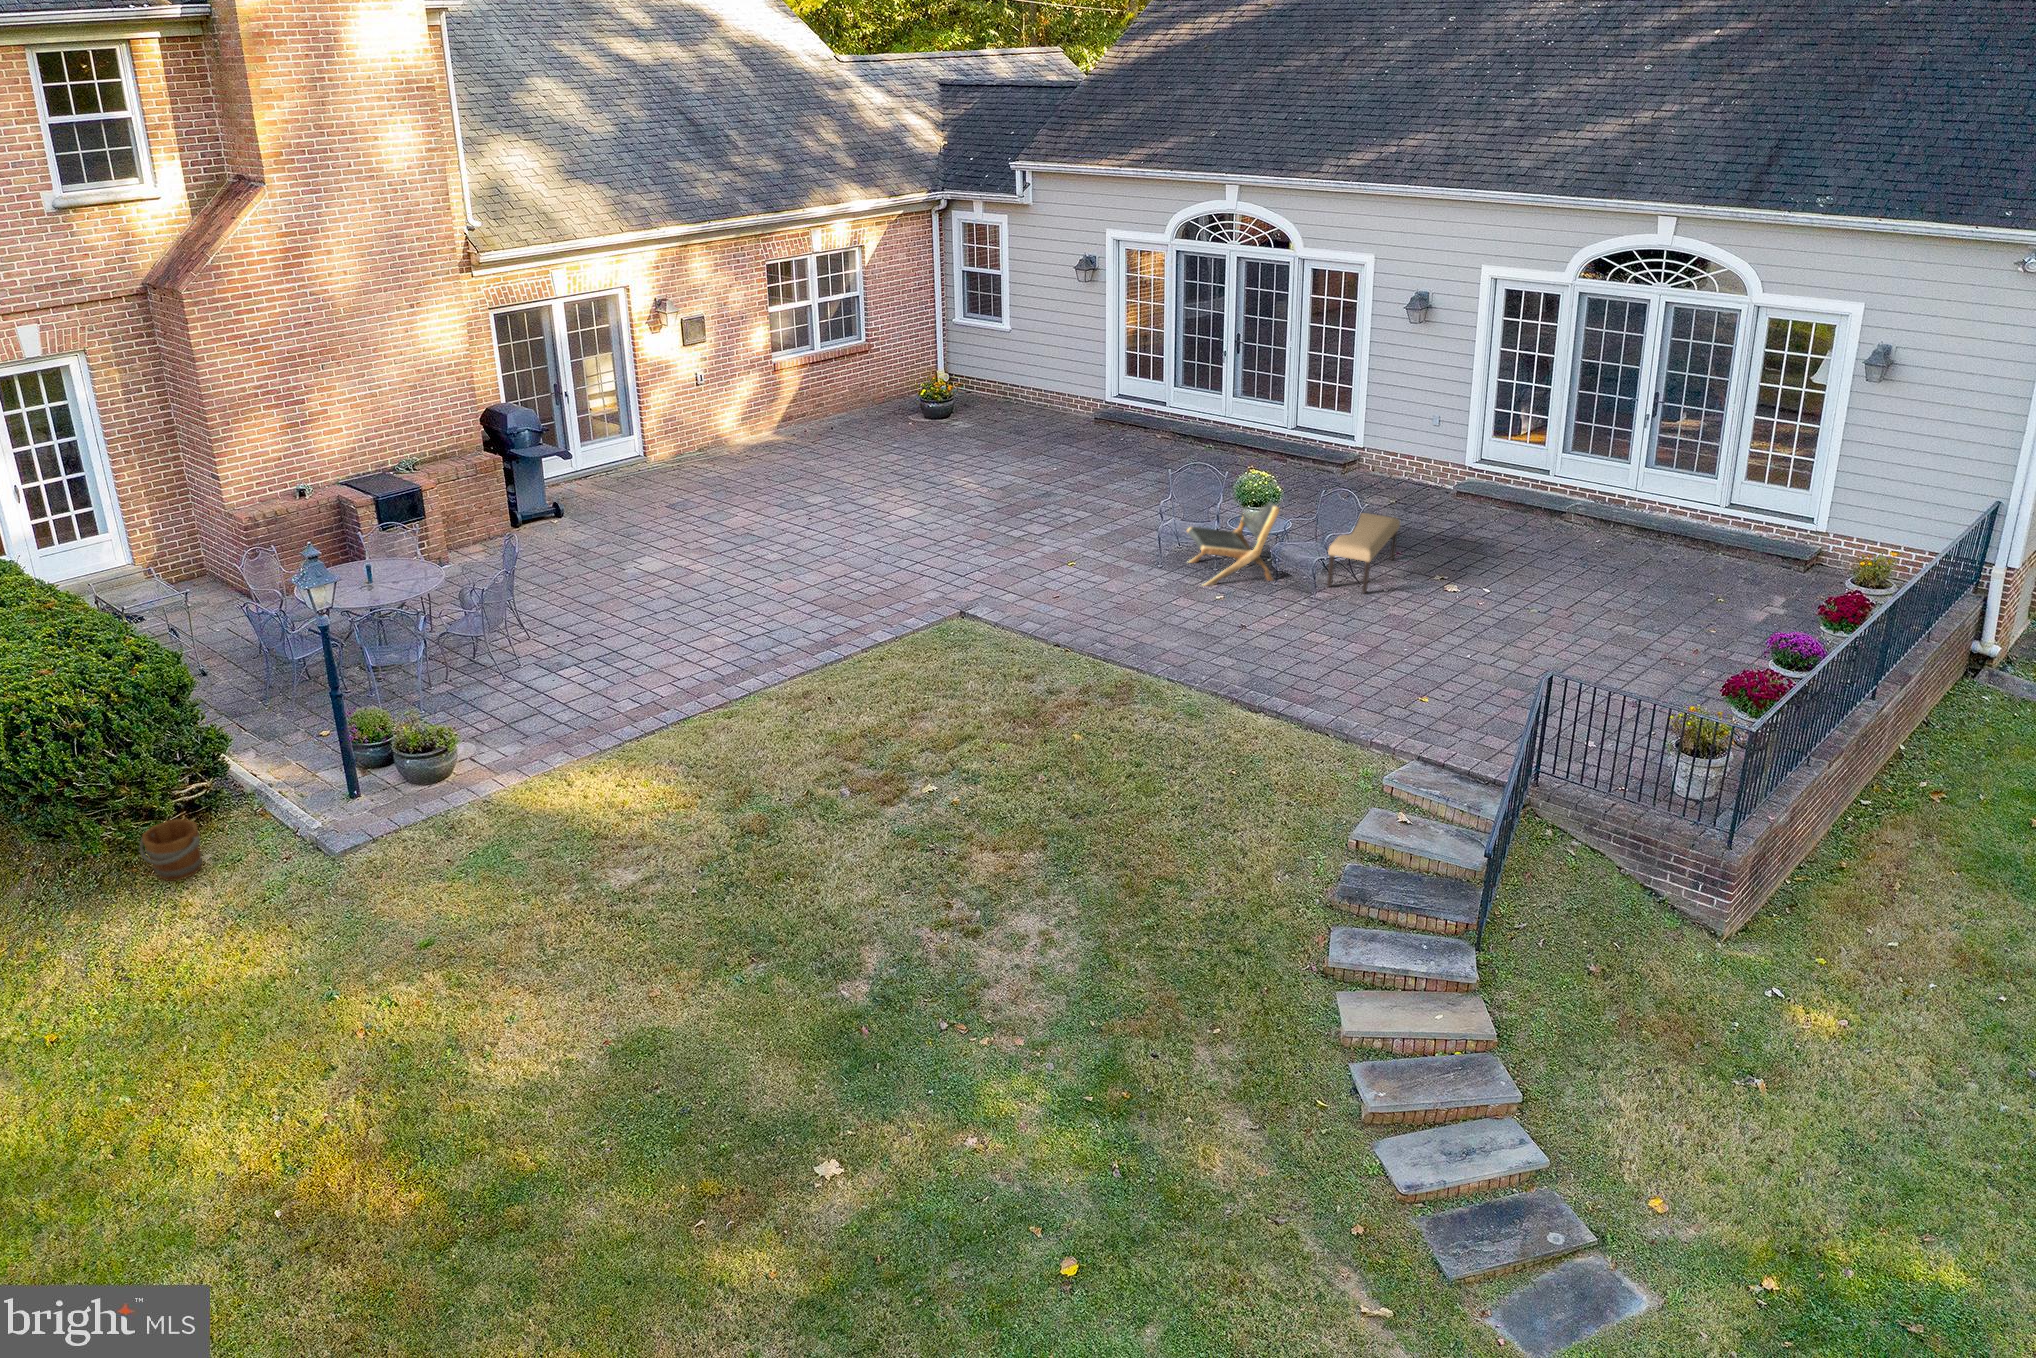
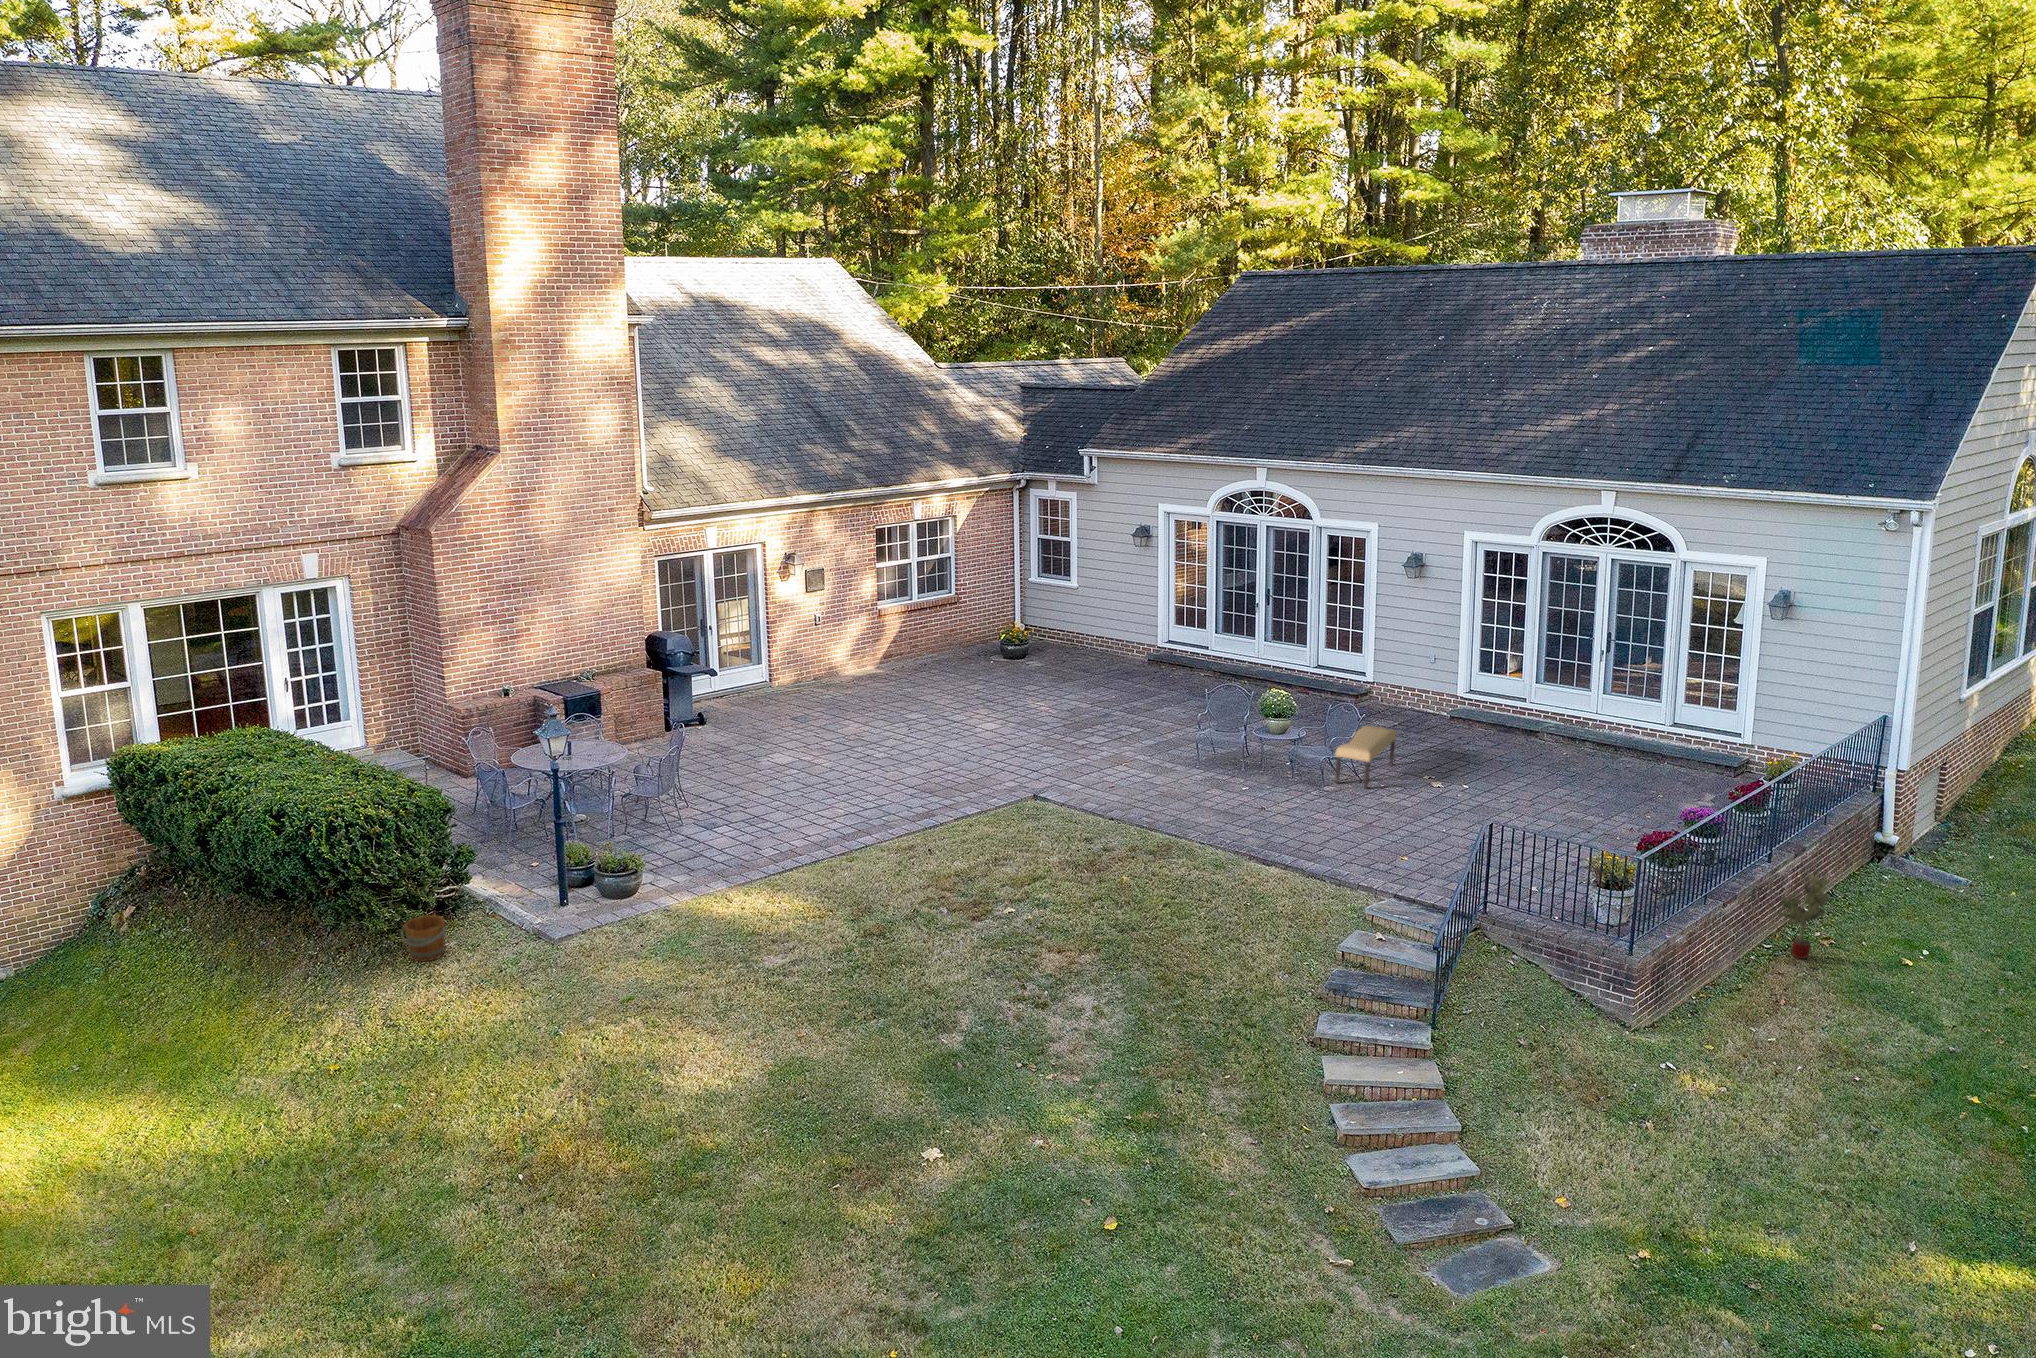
lounge chair: present [1187,500,1280,586] -> none [1219,701,1295,781]
potted tree: none [1879,709,1949,816] -> present [1778,872,1830,959]

